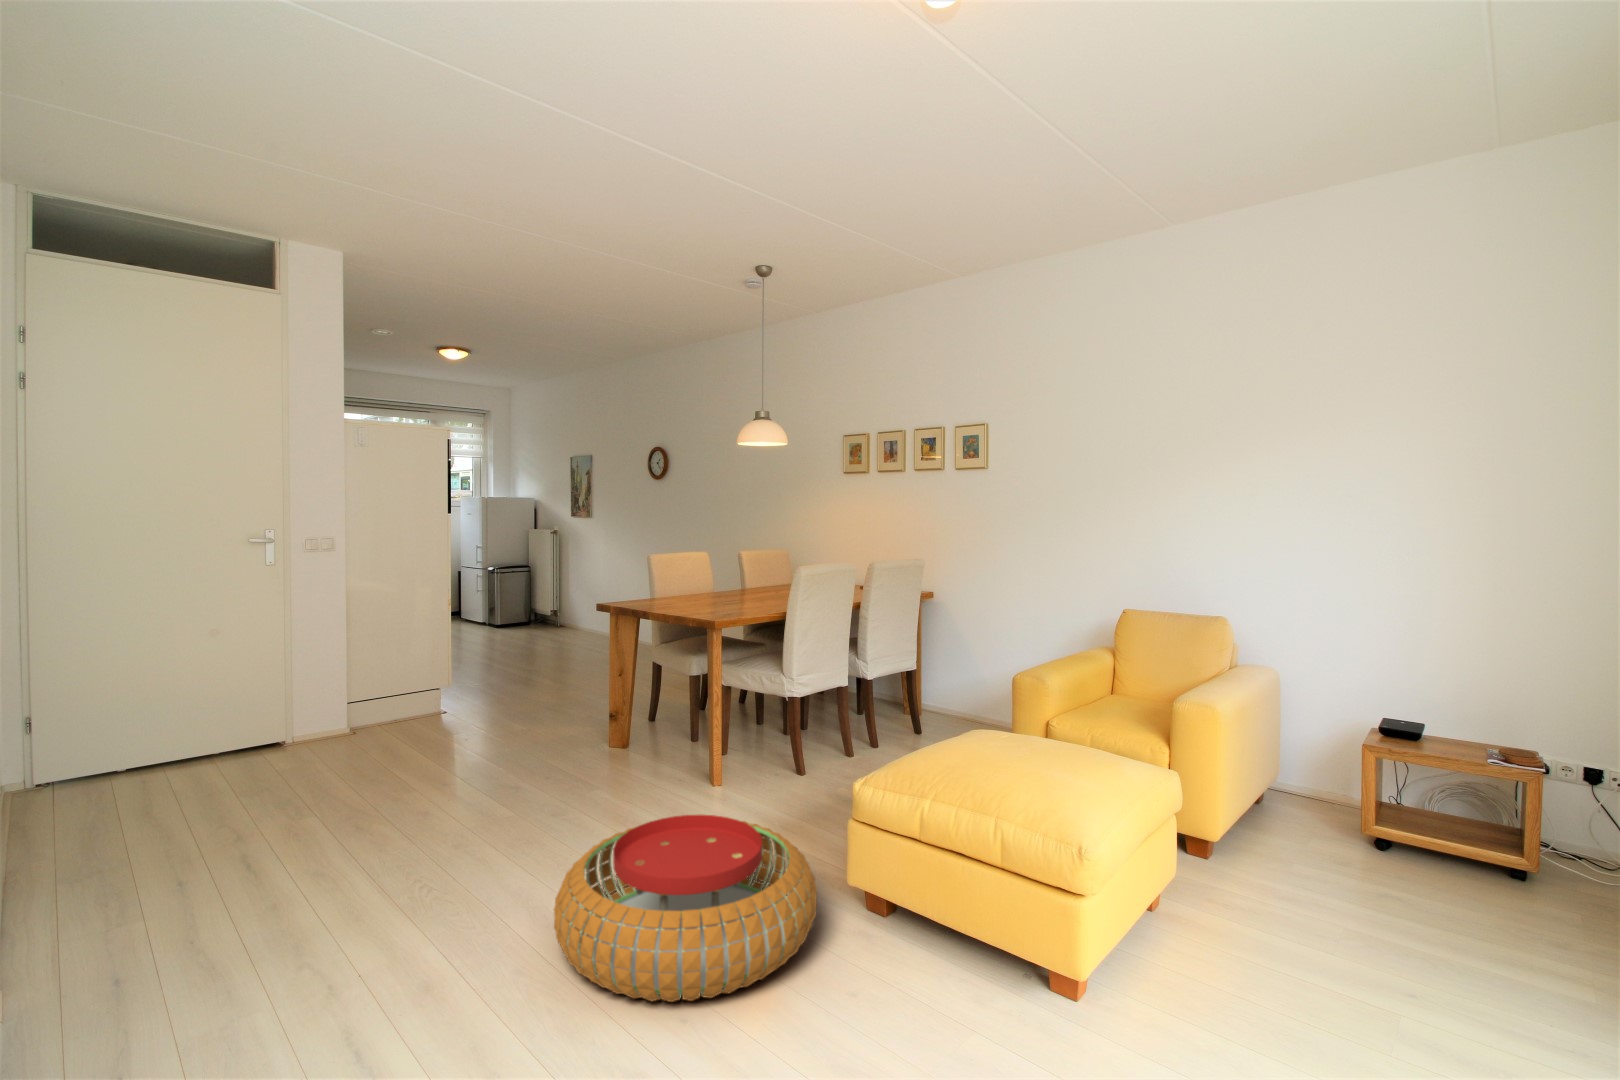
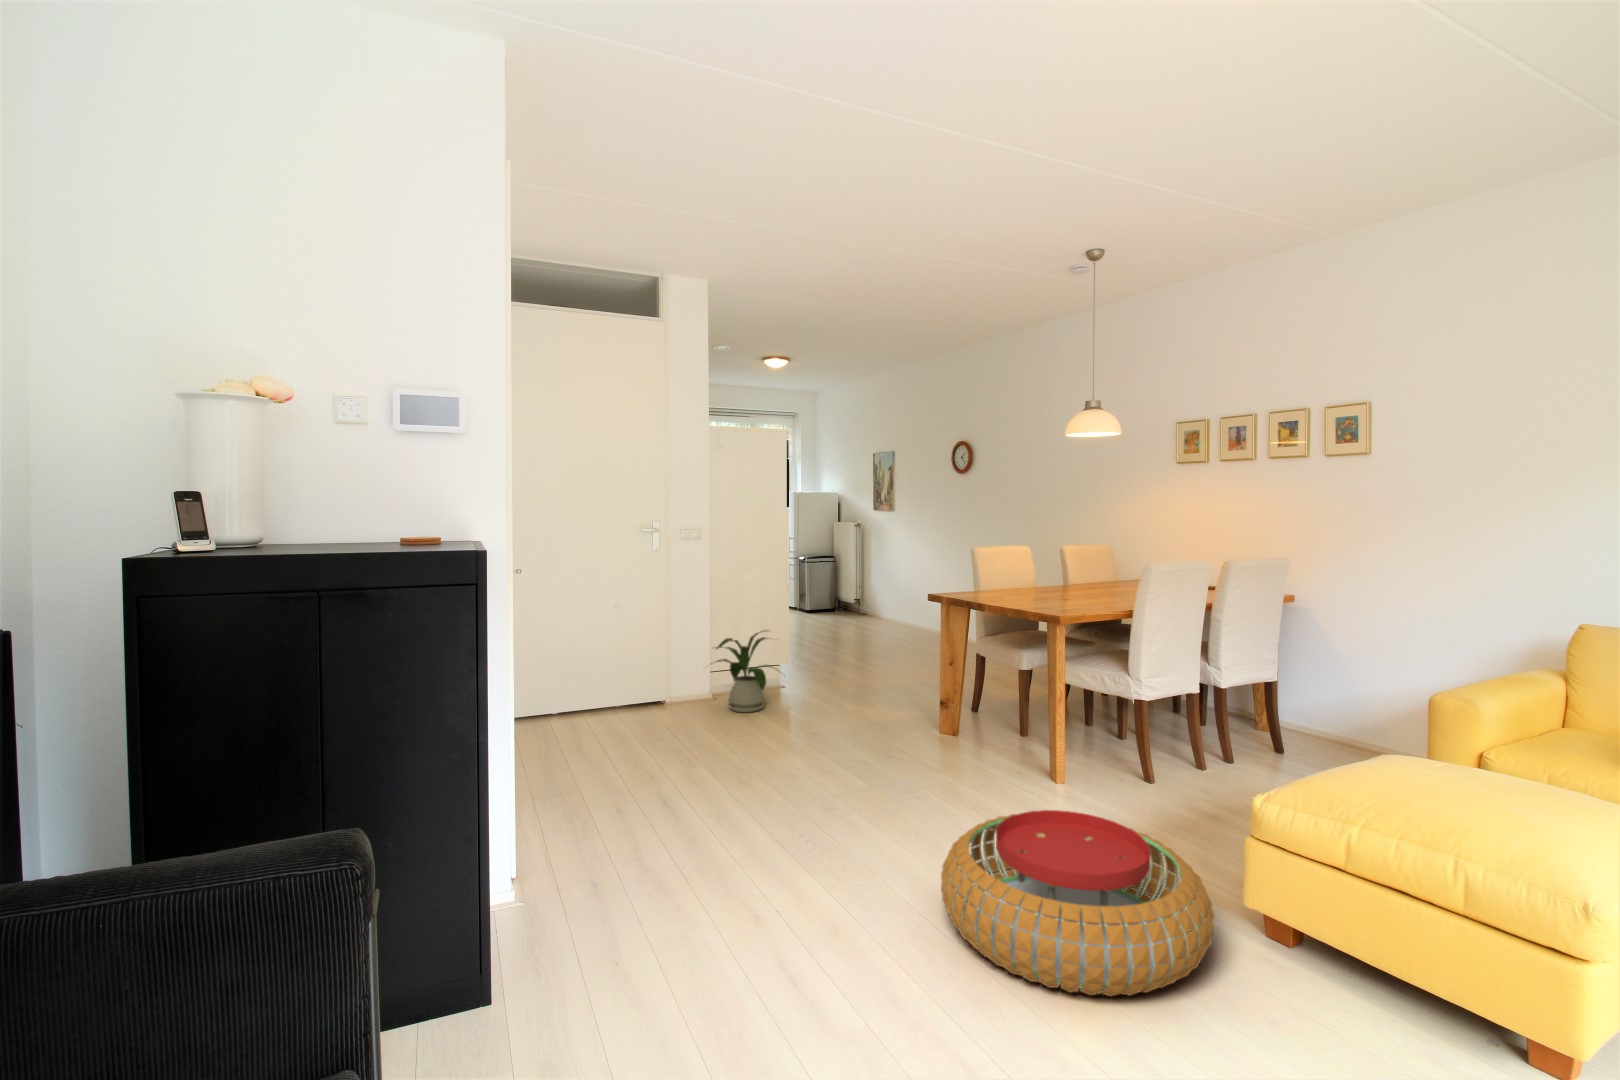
house plant: none [338,648,444,742] -> present [716,631,767,712]

